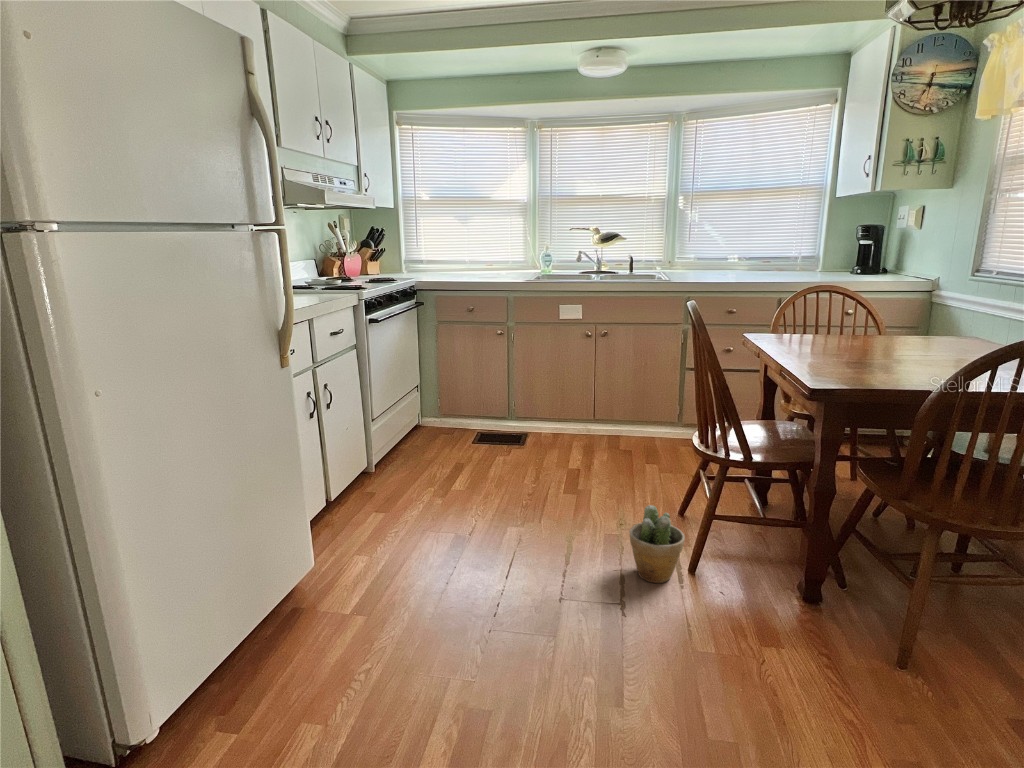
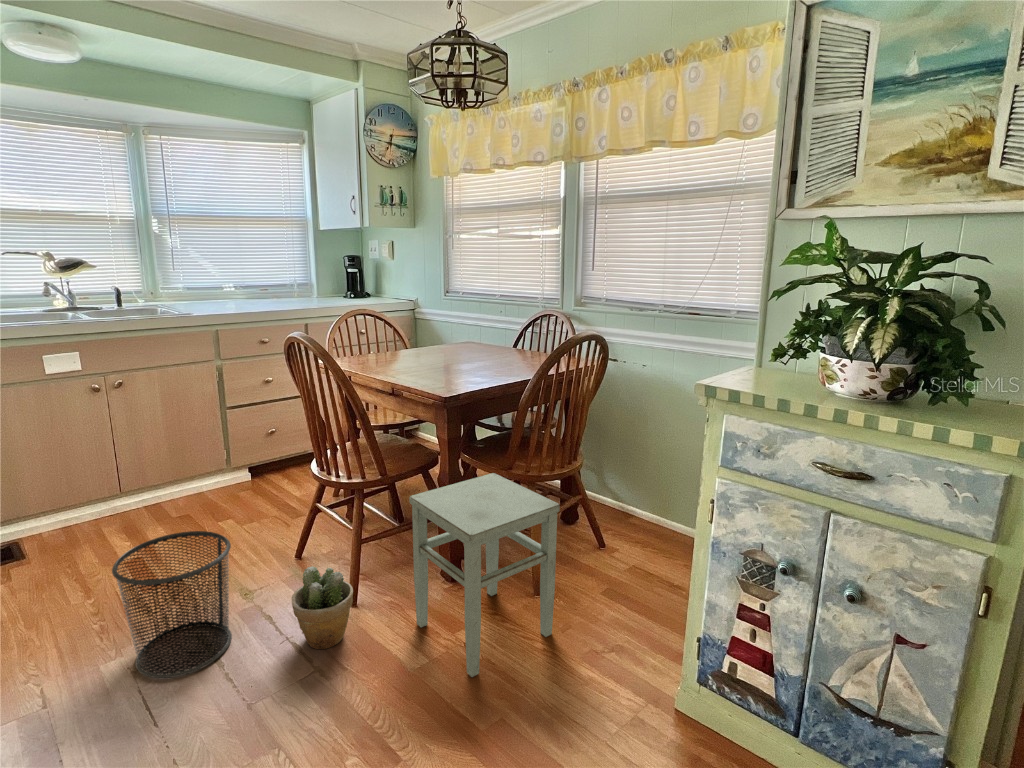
waste bin: none [526,445,605,550] -> present [112,531,232,678]
stool: none [737,470,912,693] -> present [409,473,560,677]

